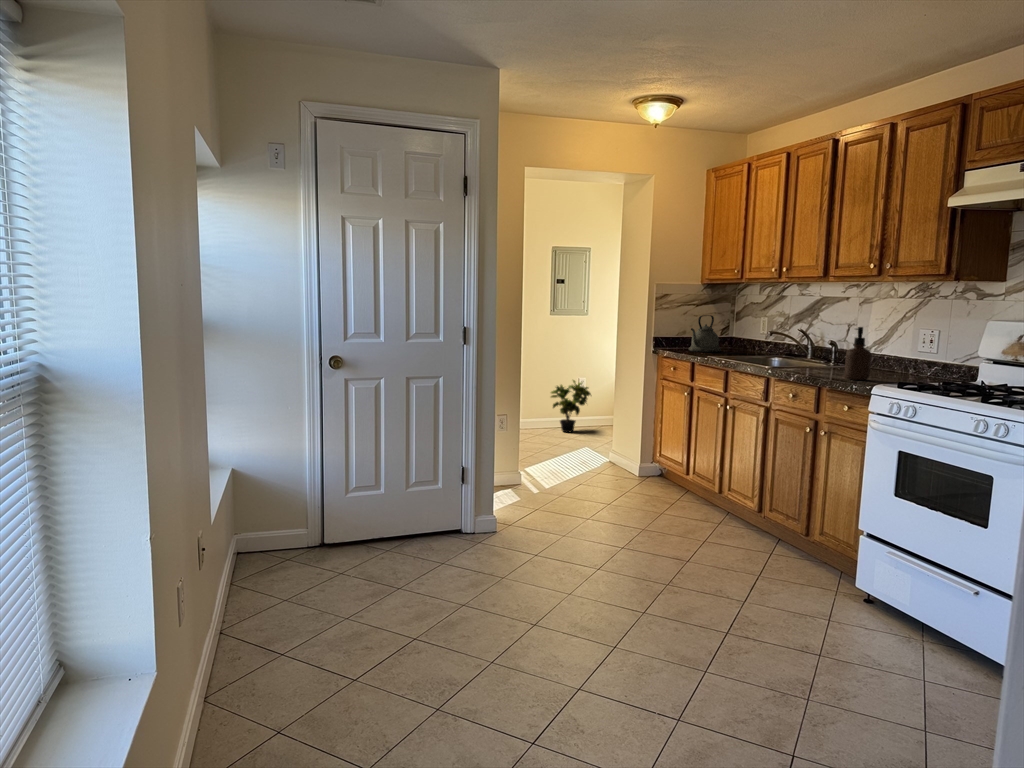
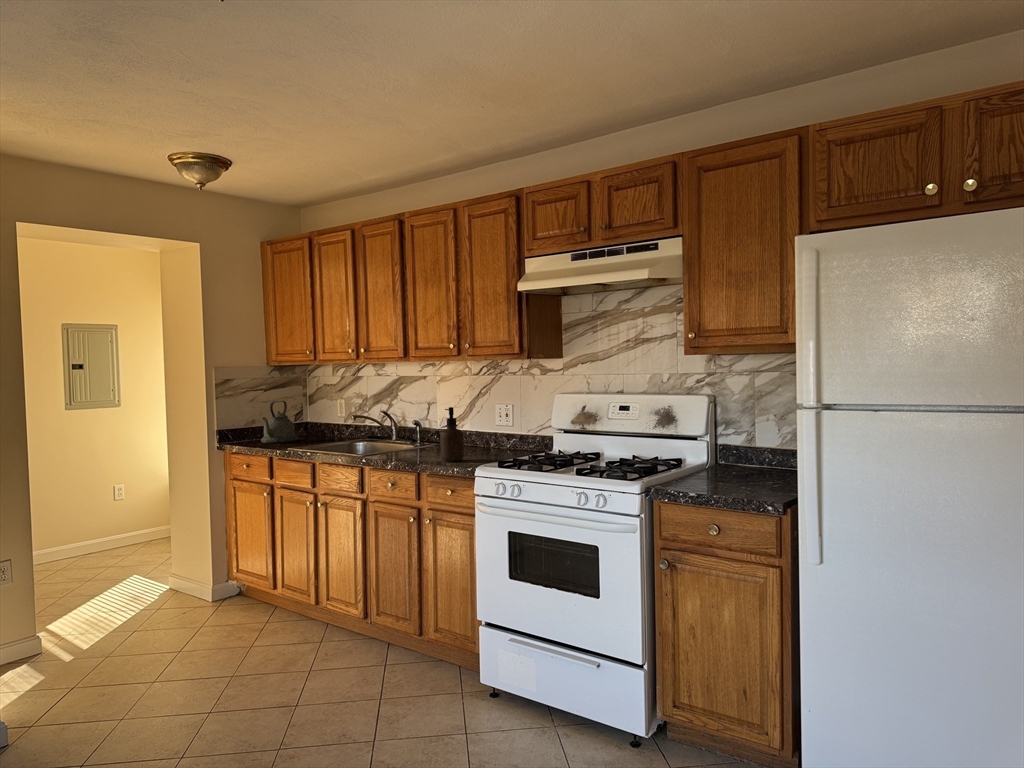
potted plant: present [551,380,591,432] -> none [73,490,134,559]

